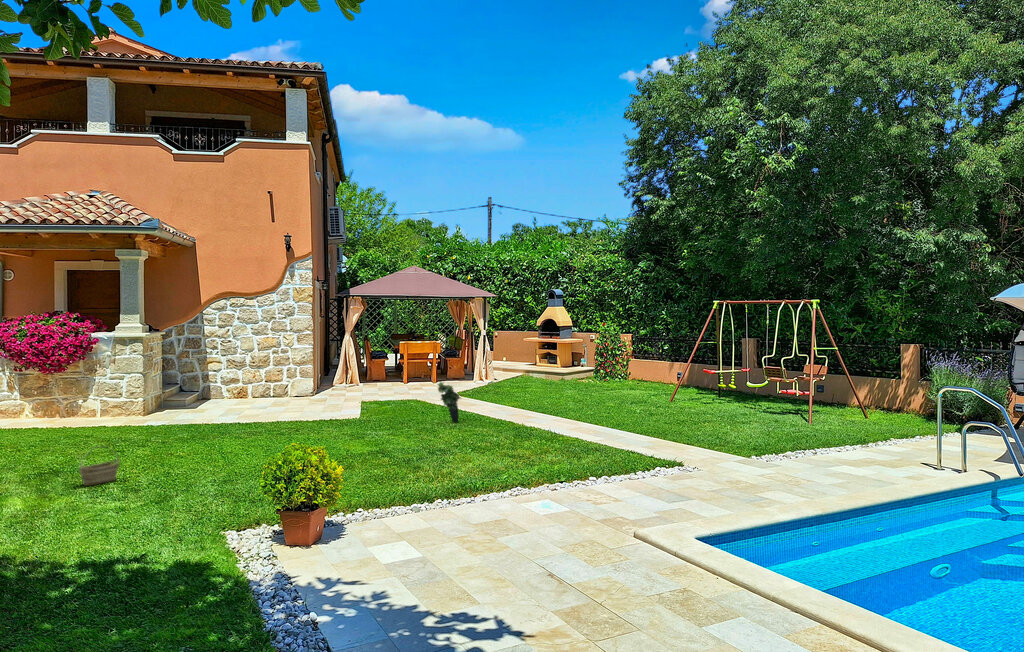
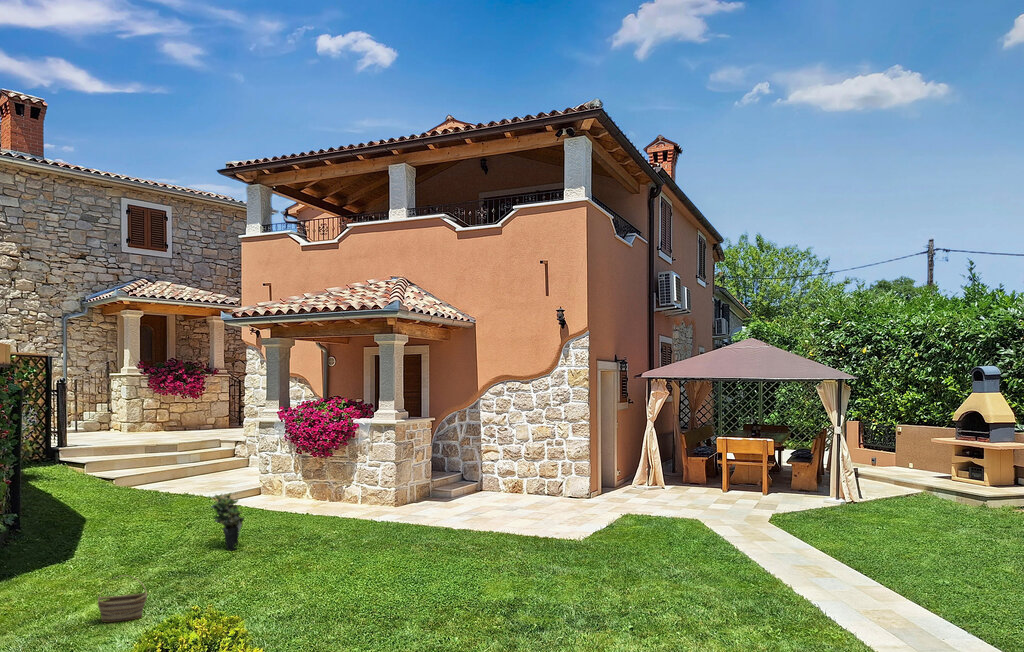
potted plant: present [438,382,460,423] -> present [212,493,244,551]

